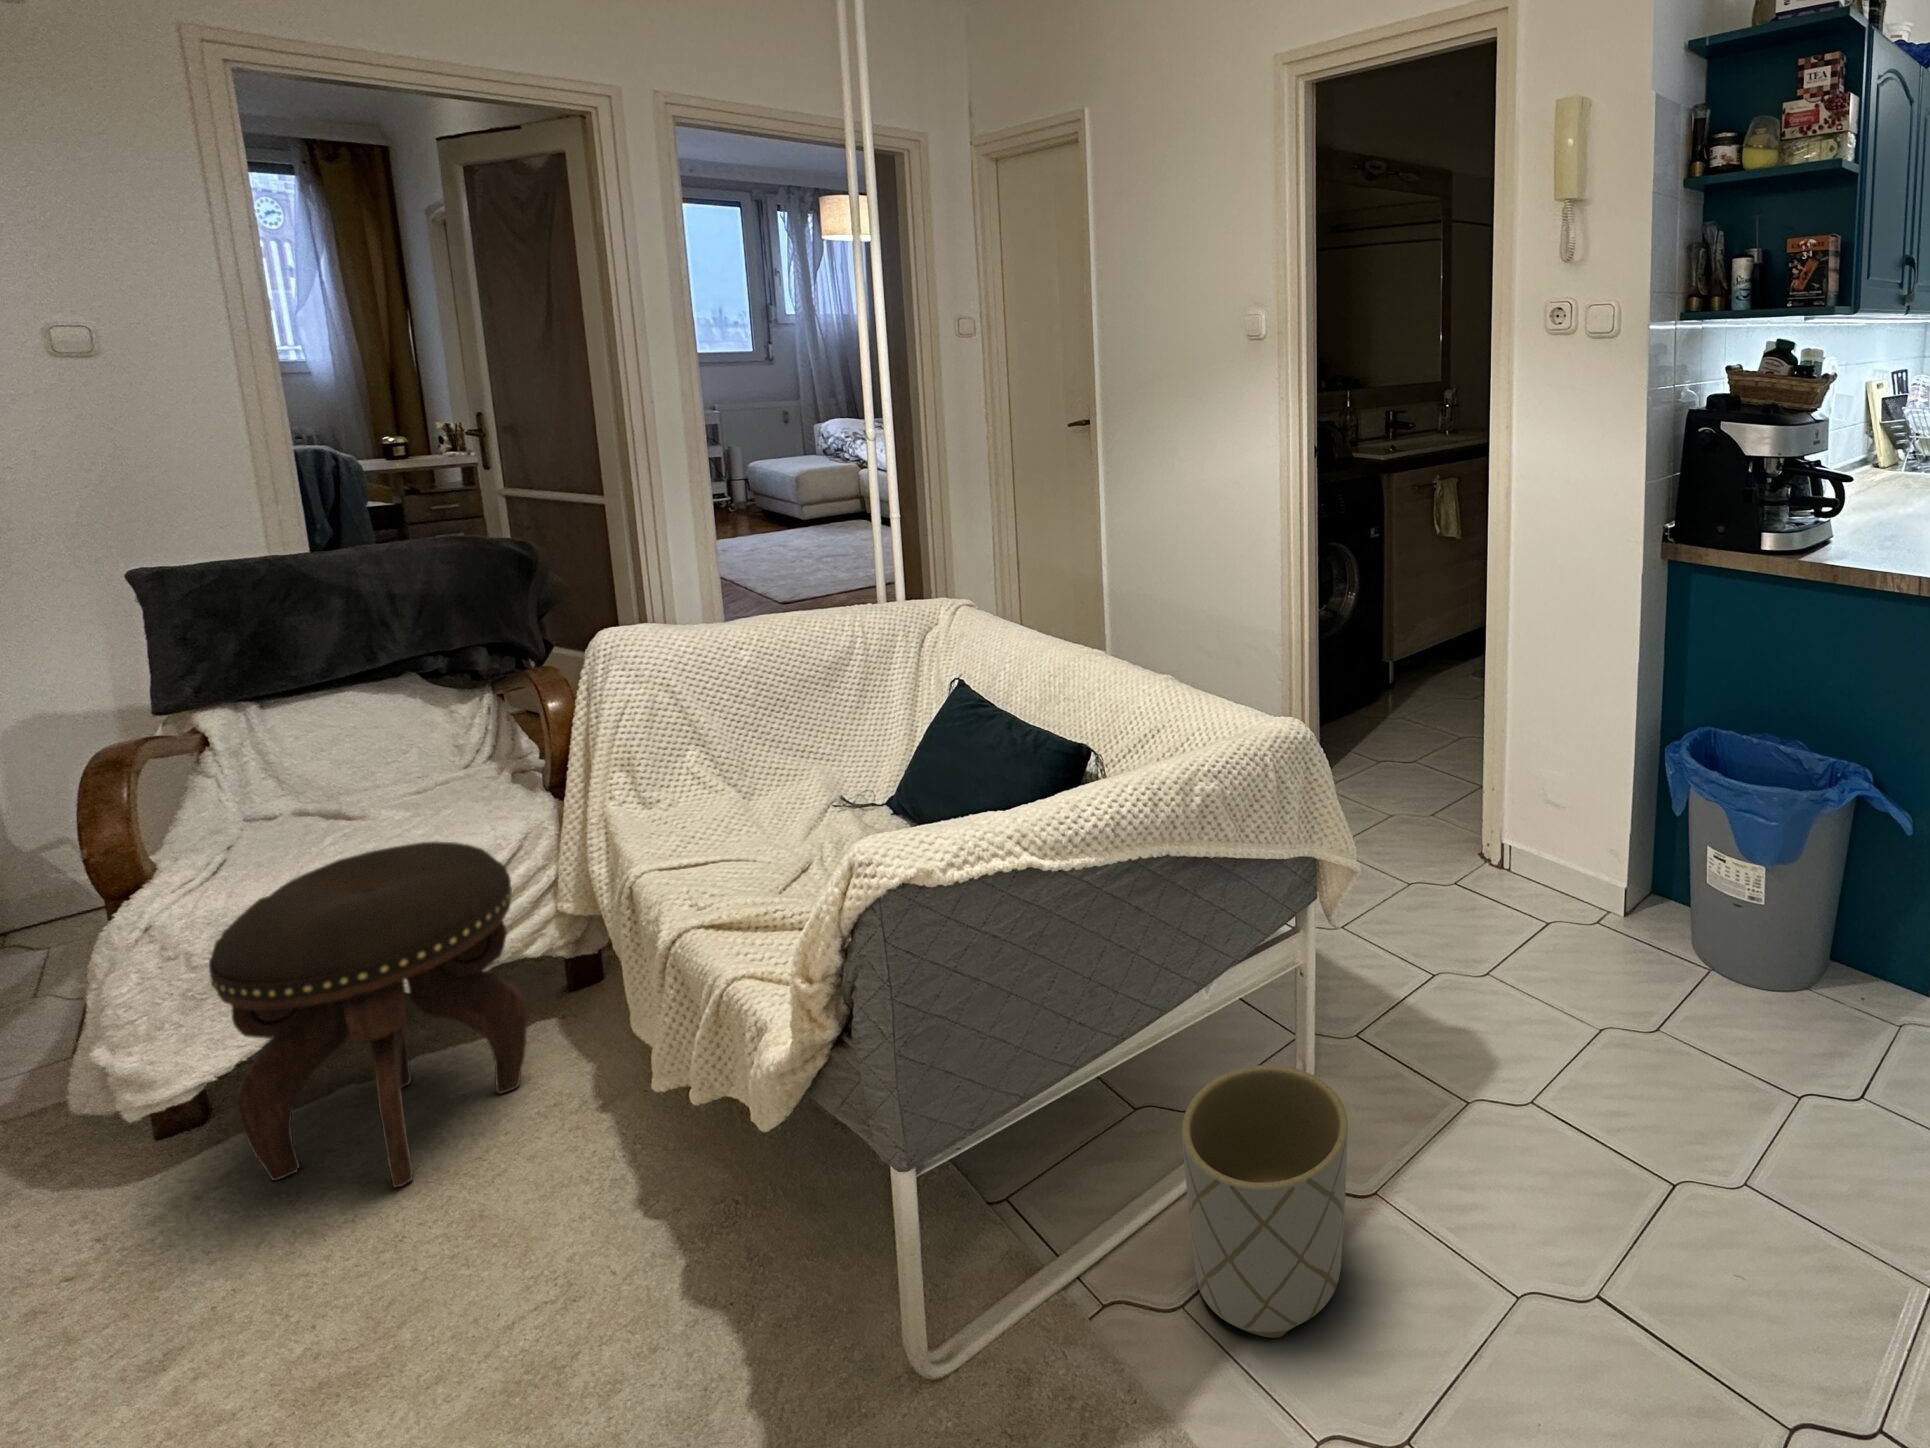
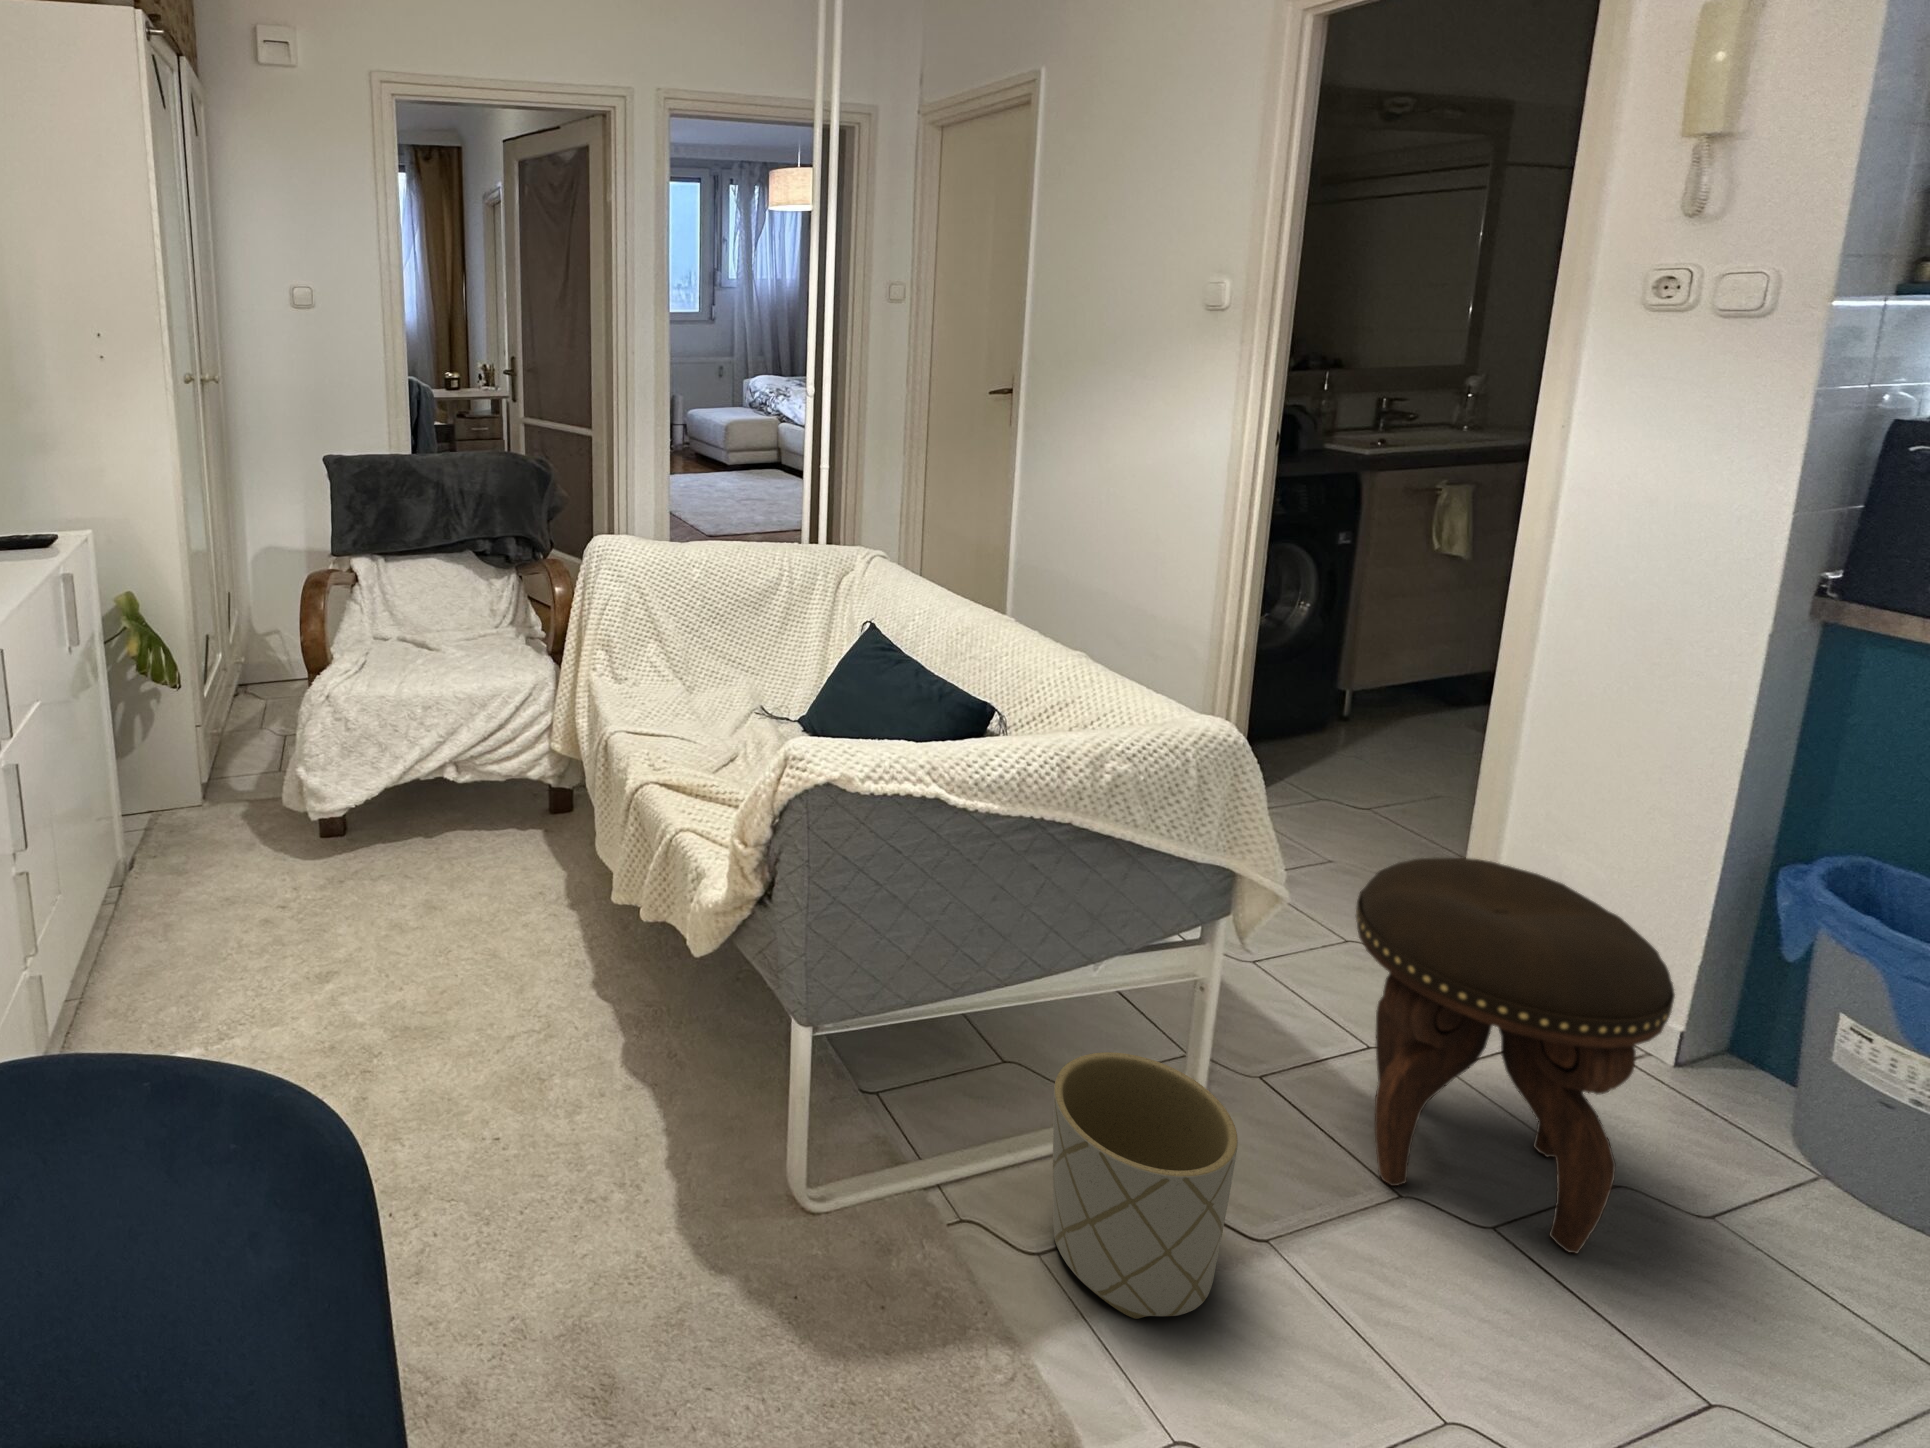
footstool: present [209,841,527,1187] -> present [1356,857,1675,1253]

